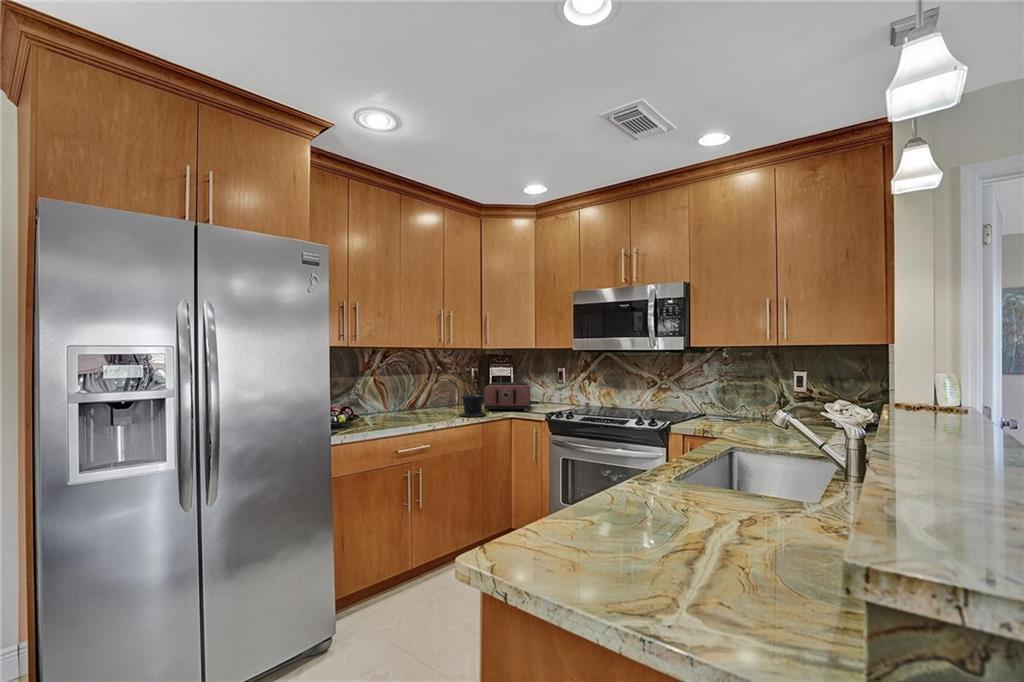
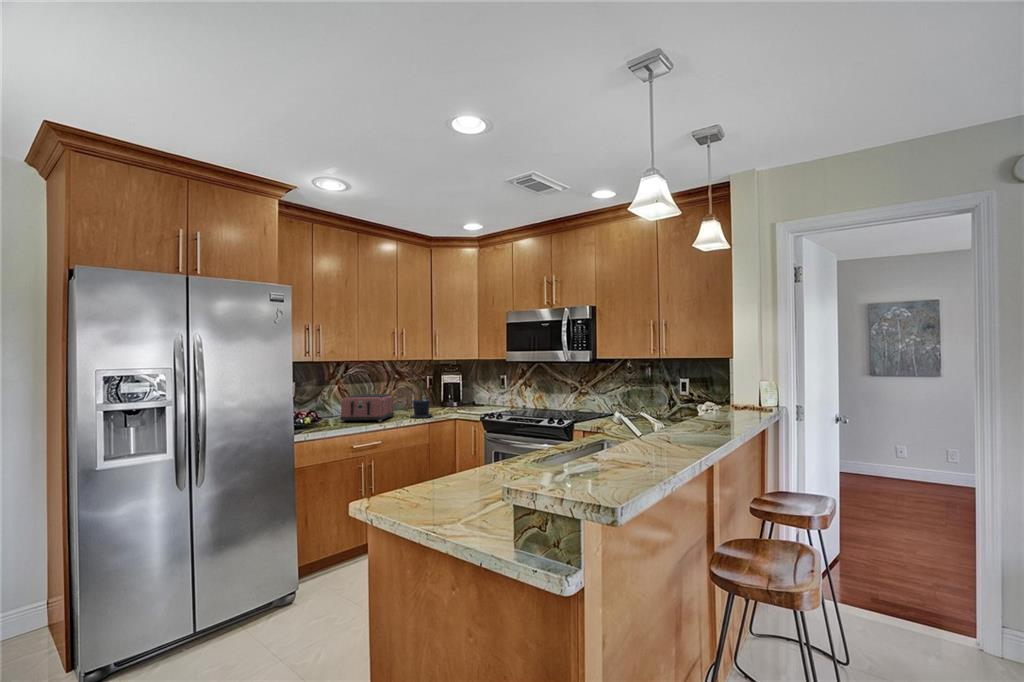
toaster: present [484,382,531,411] -> present [340,394,394,422]

